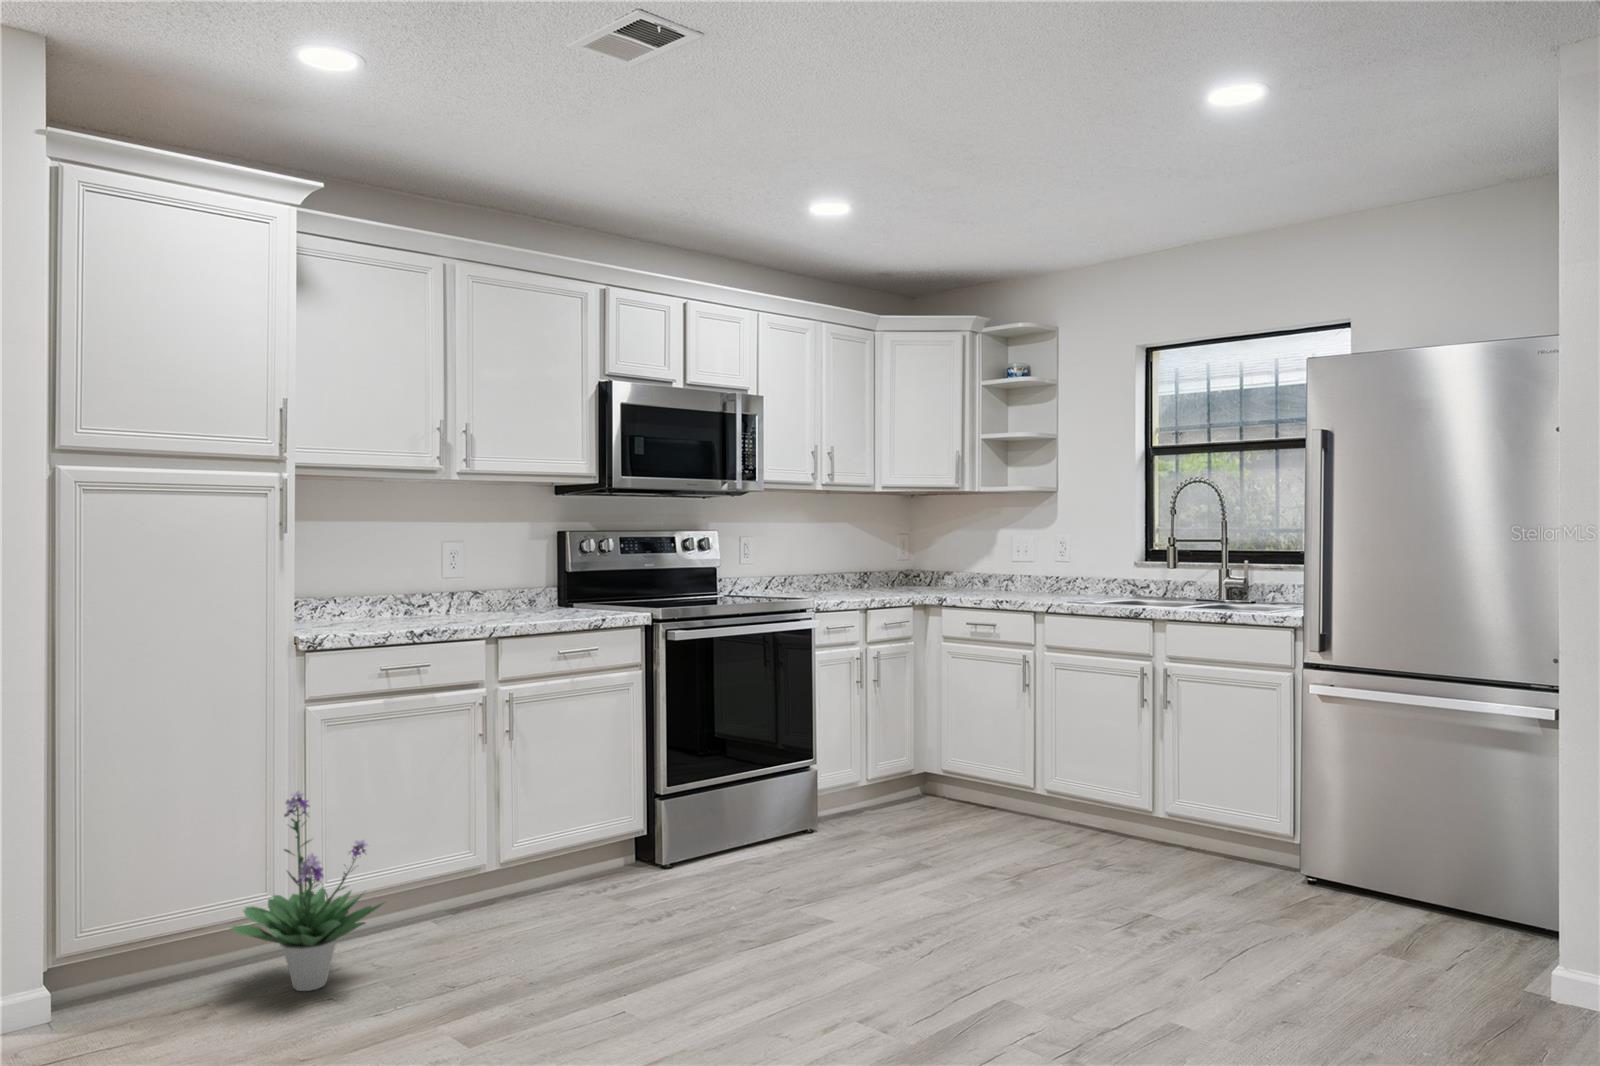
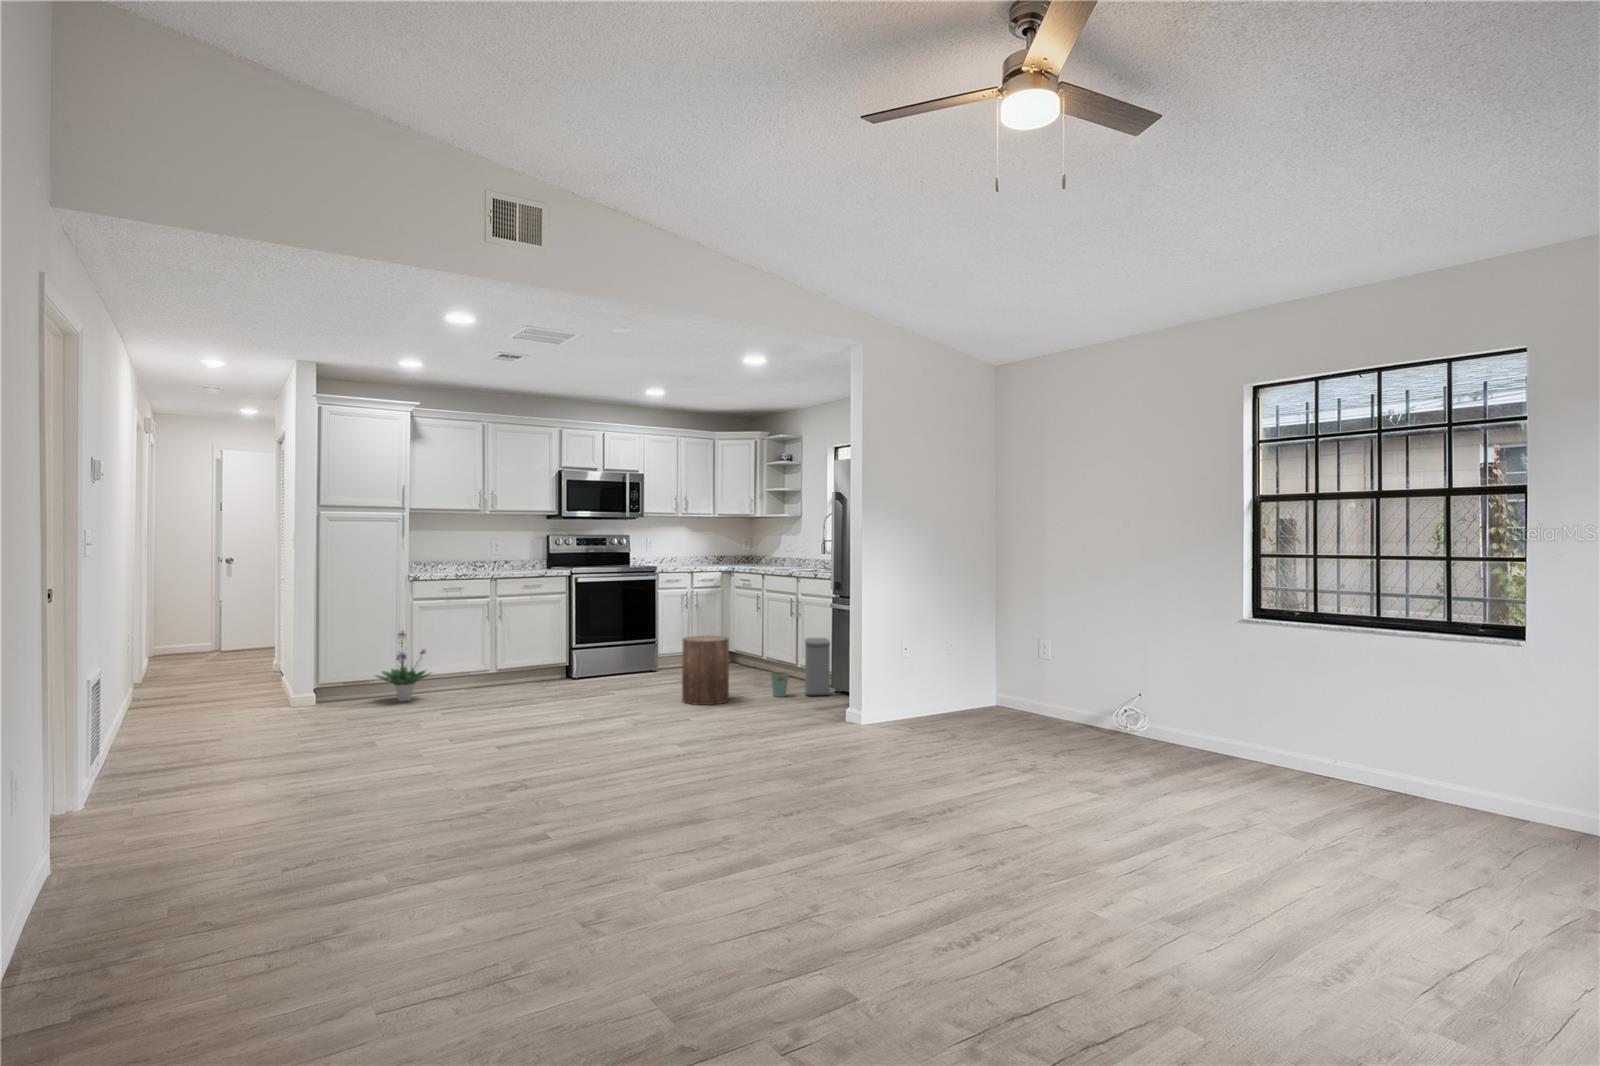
trash can: none [1187,759,1311,905] -> present [771,638,830,697]
stool: none [1020,768,1136,949] -> present [682,636,729,705]

